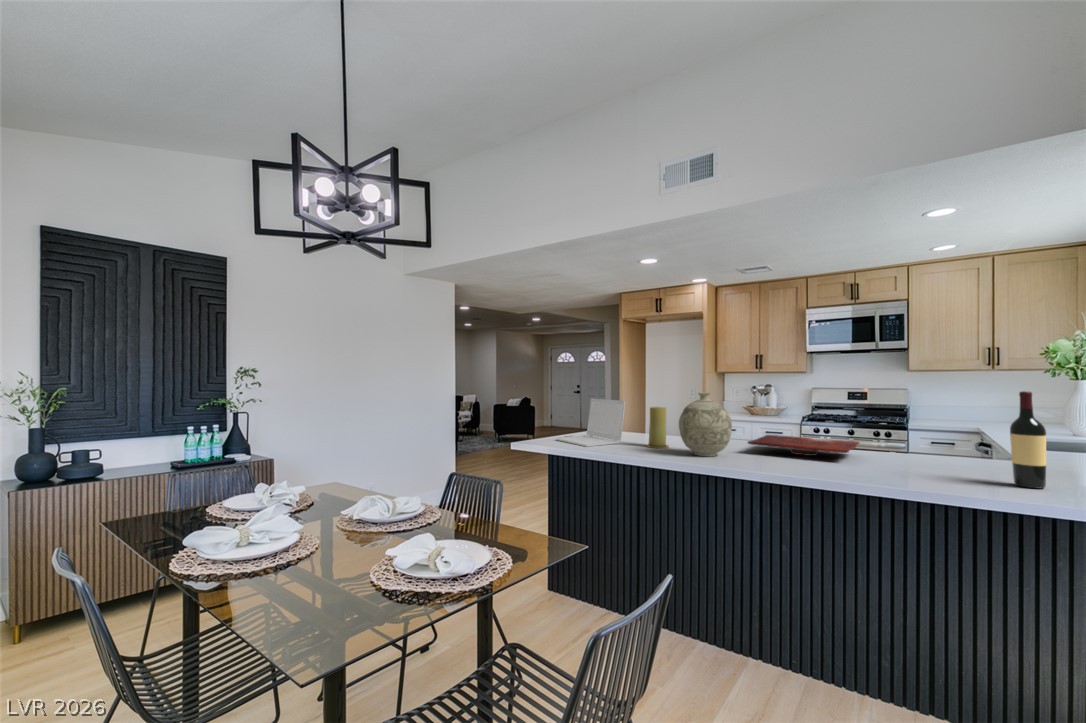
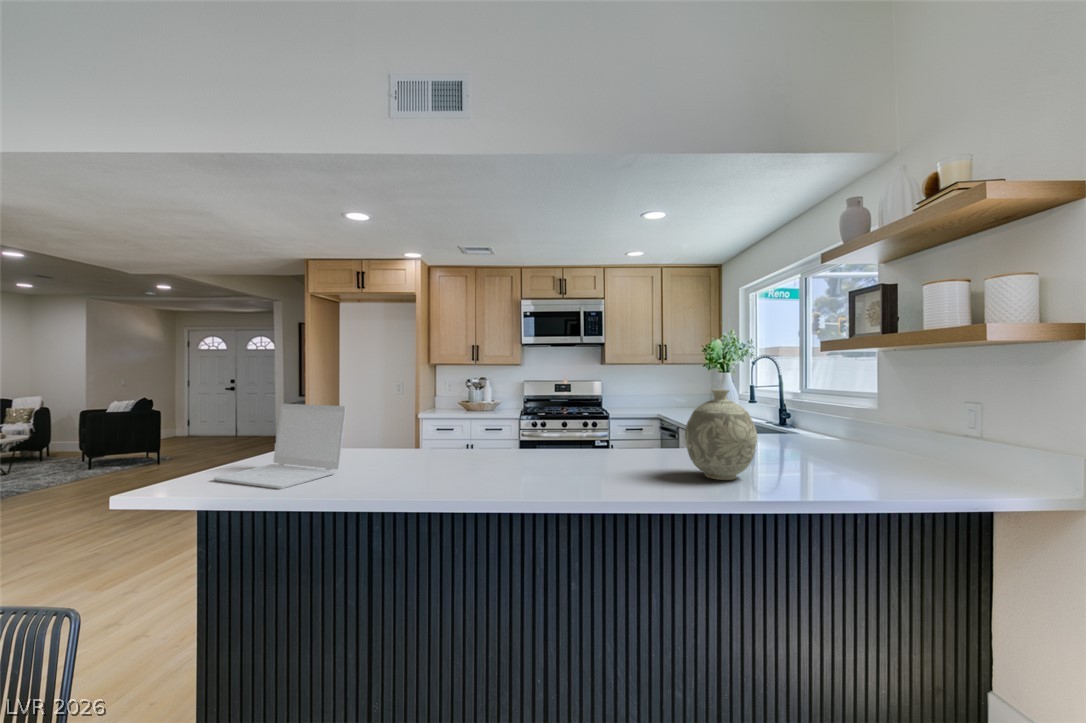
wine bottle: present [1010,391,1046,488] -> none [782,383,810,479]
decorative vase: present [679,392,732,456] -> present [685,389,757,480]
candle: present [646,407,669,448] -> none [381,413,417,476]
cutting board: present [748,435,859,456] -> none [523,440,635,463]

